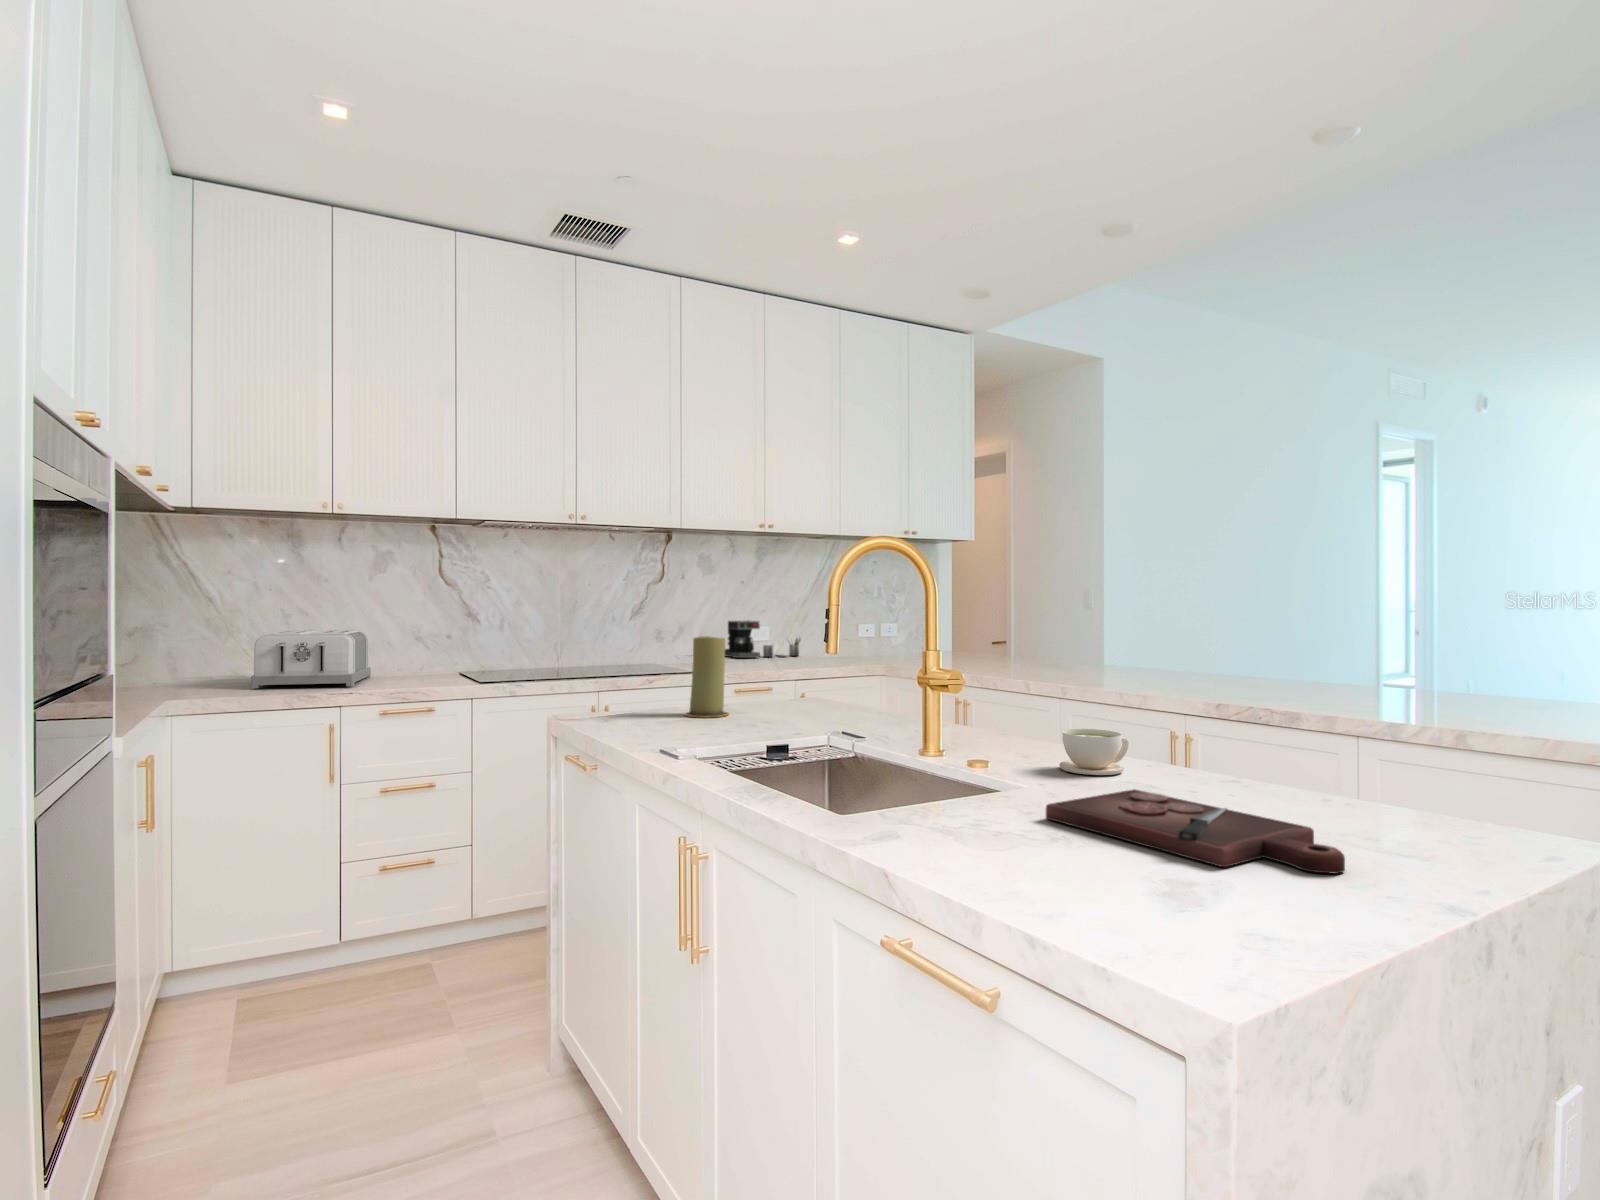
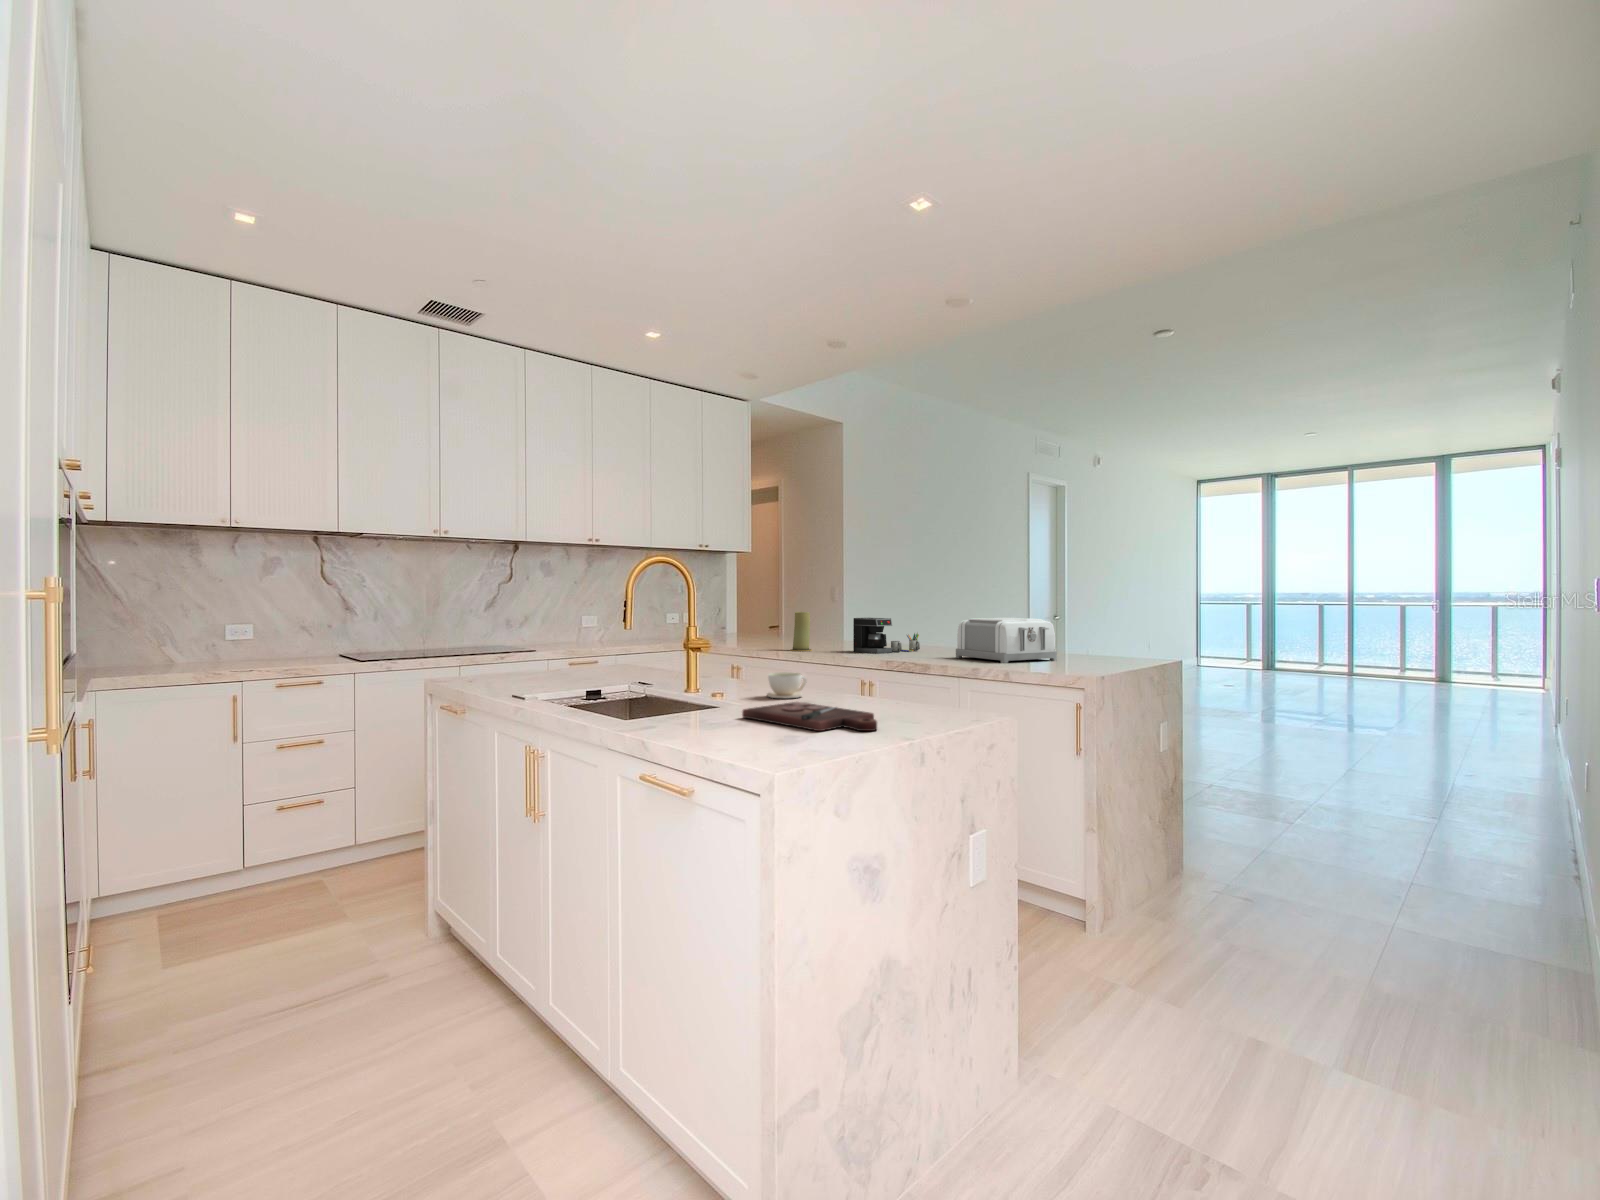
coffee maker: present [725,621,801,658] -> present [853,618,920,654]
toaster: present [251,630,371,688] -> present [956,618,1057,663]
candle: present [684,636,729,717] -> present [790,612,812,651]

